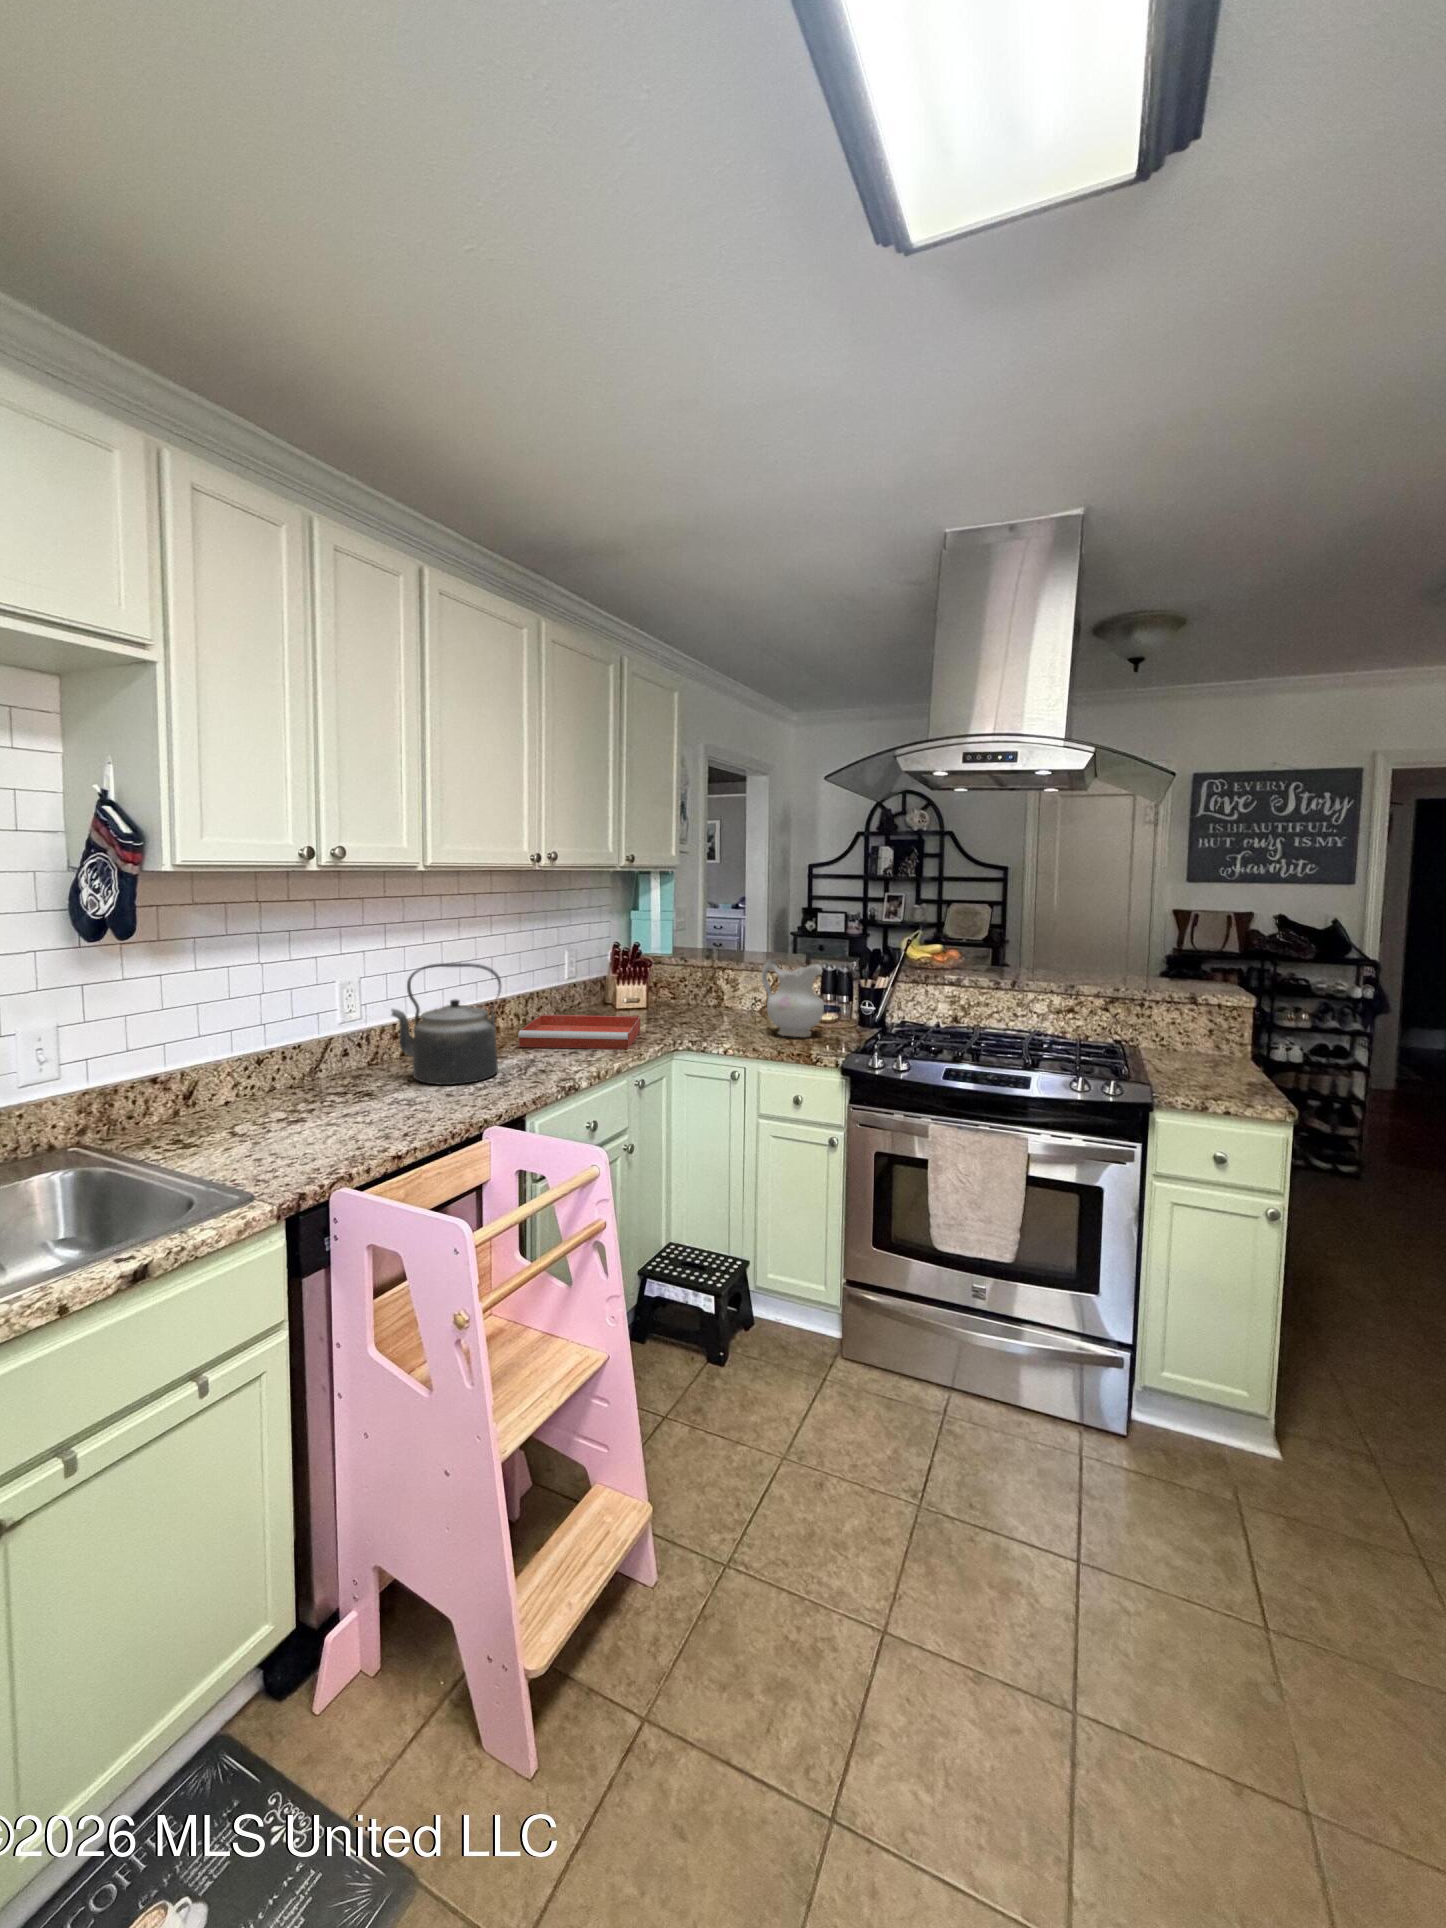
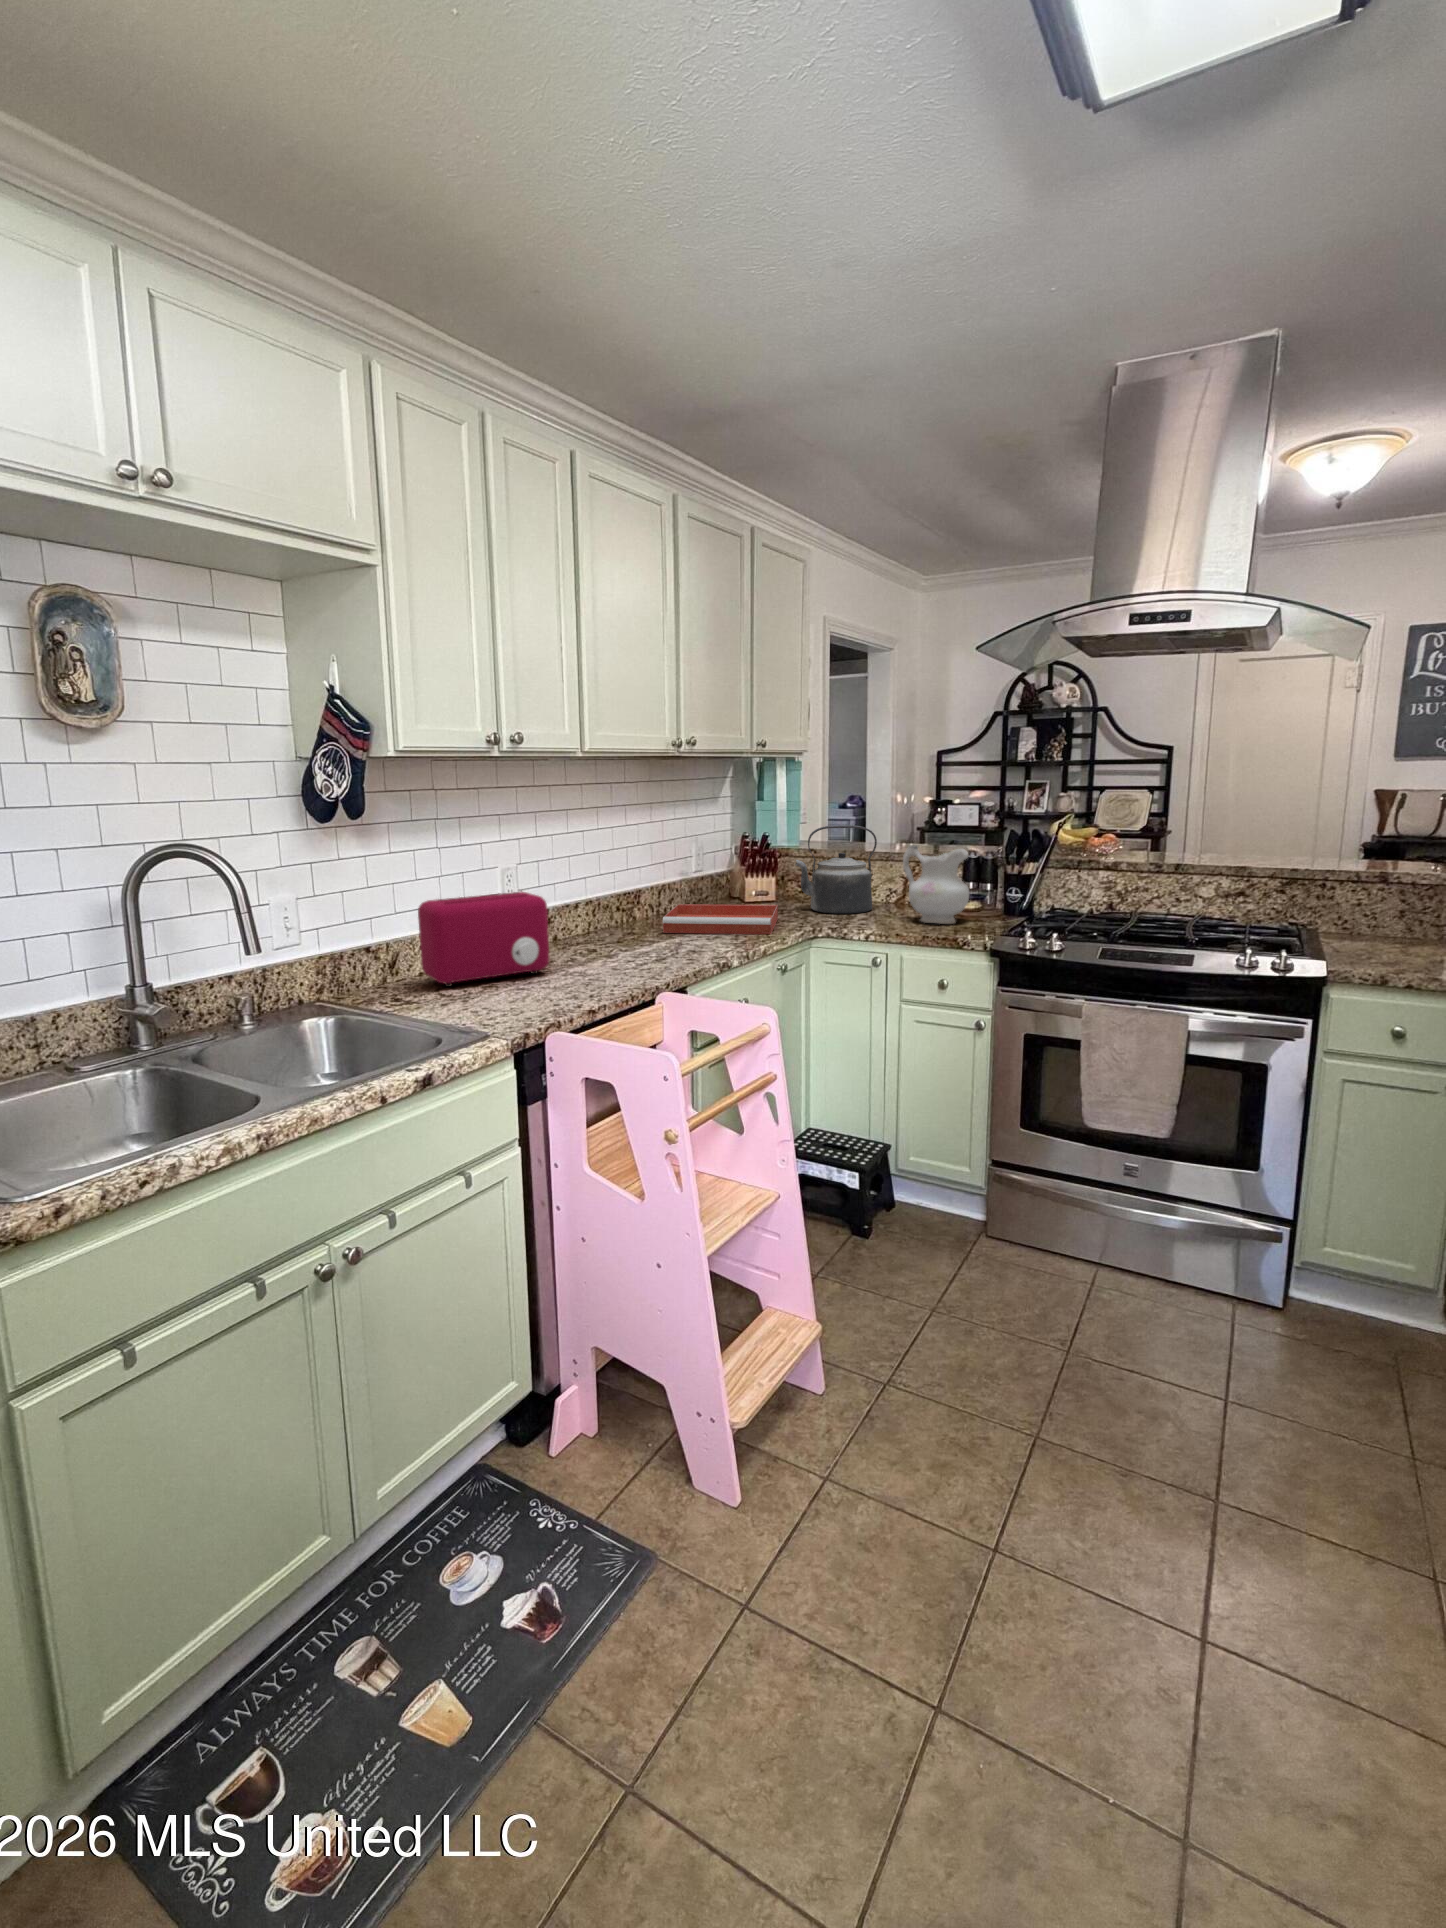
kettle: present [391,963,501,1085] -> present [795,825,877,914]
toaster: none [219,1012,373,1122] -> present [418,892,549,987]

